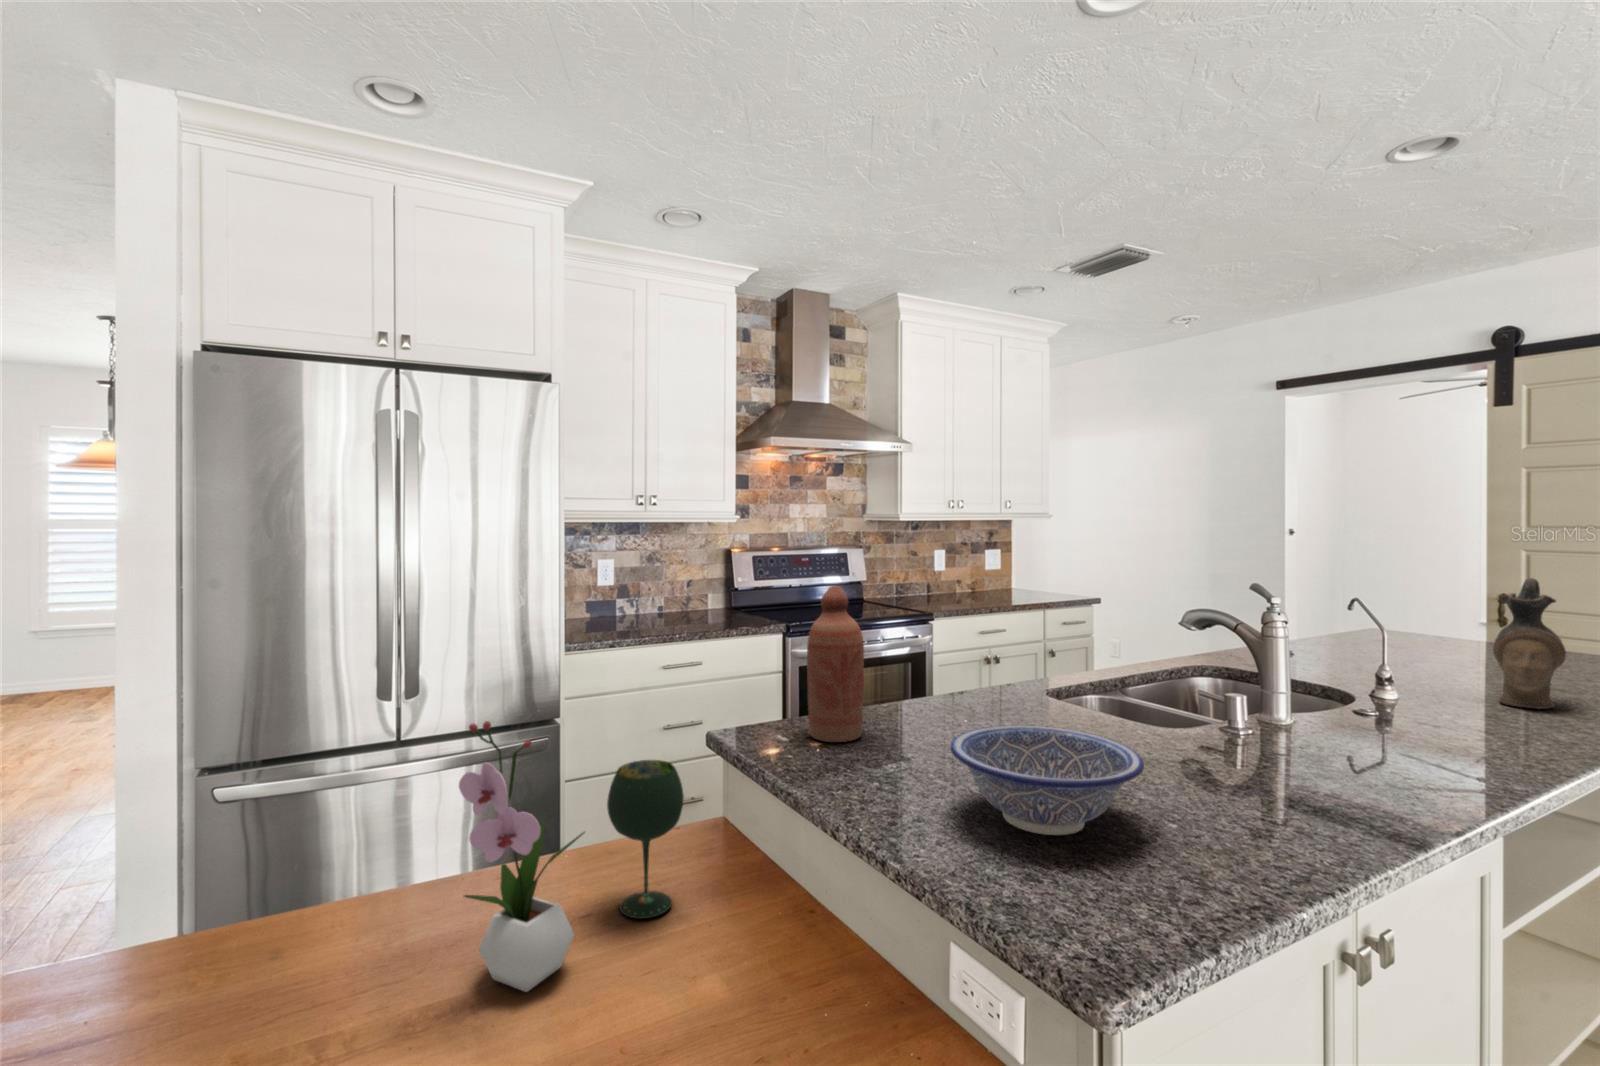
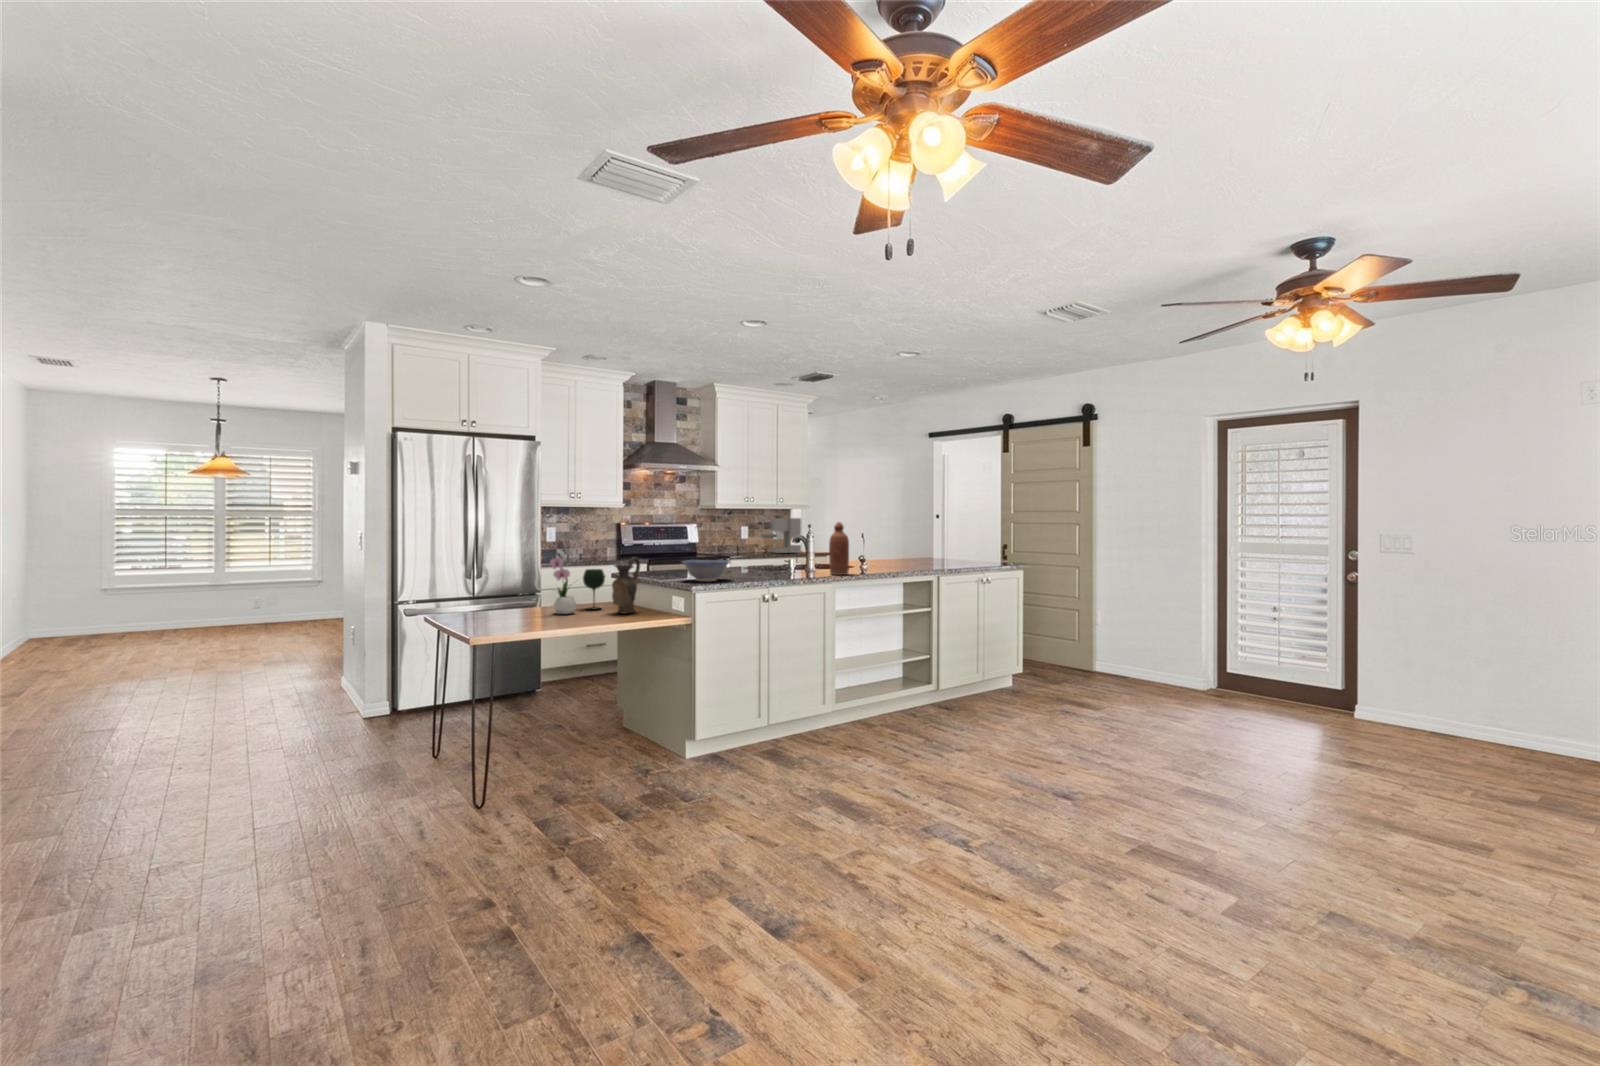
coffee maker: none [976,536,1050,601] -> present [762,518,801,553]
ceramic pitcher: present [1493,578,1566,709] -> present [612,557,640,614]
bottle: present [807,586,864,742] -> present [829,522,849,575]

